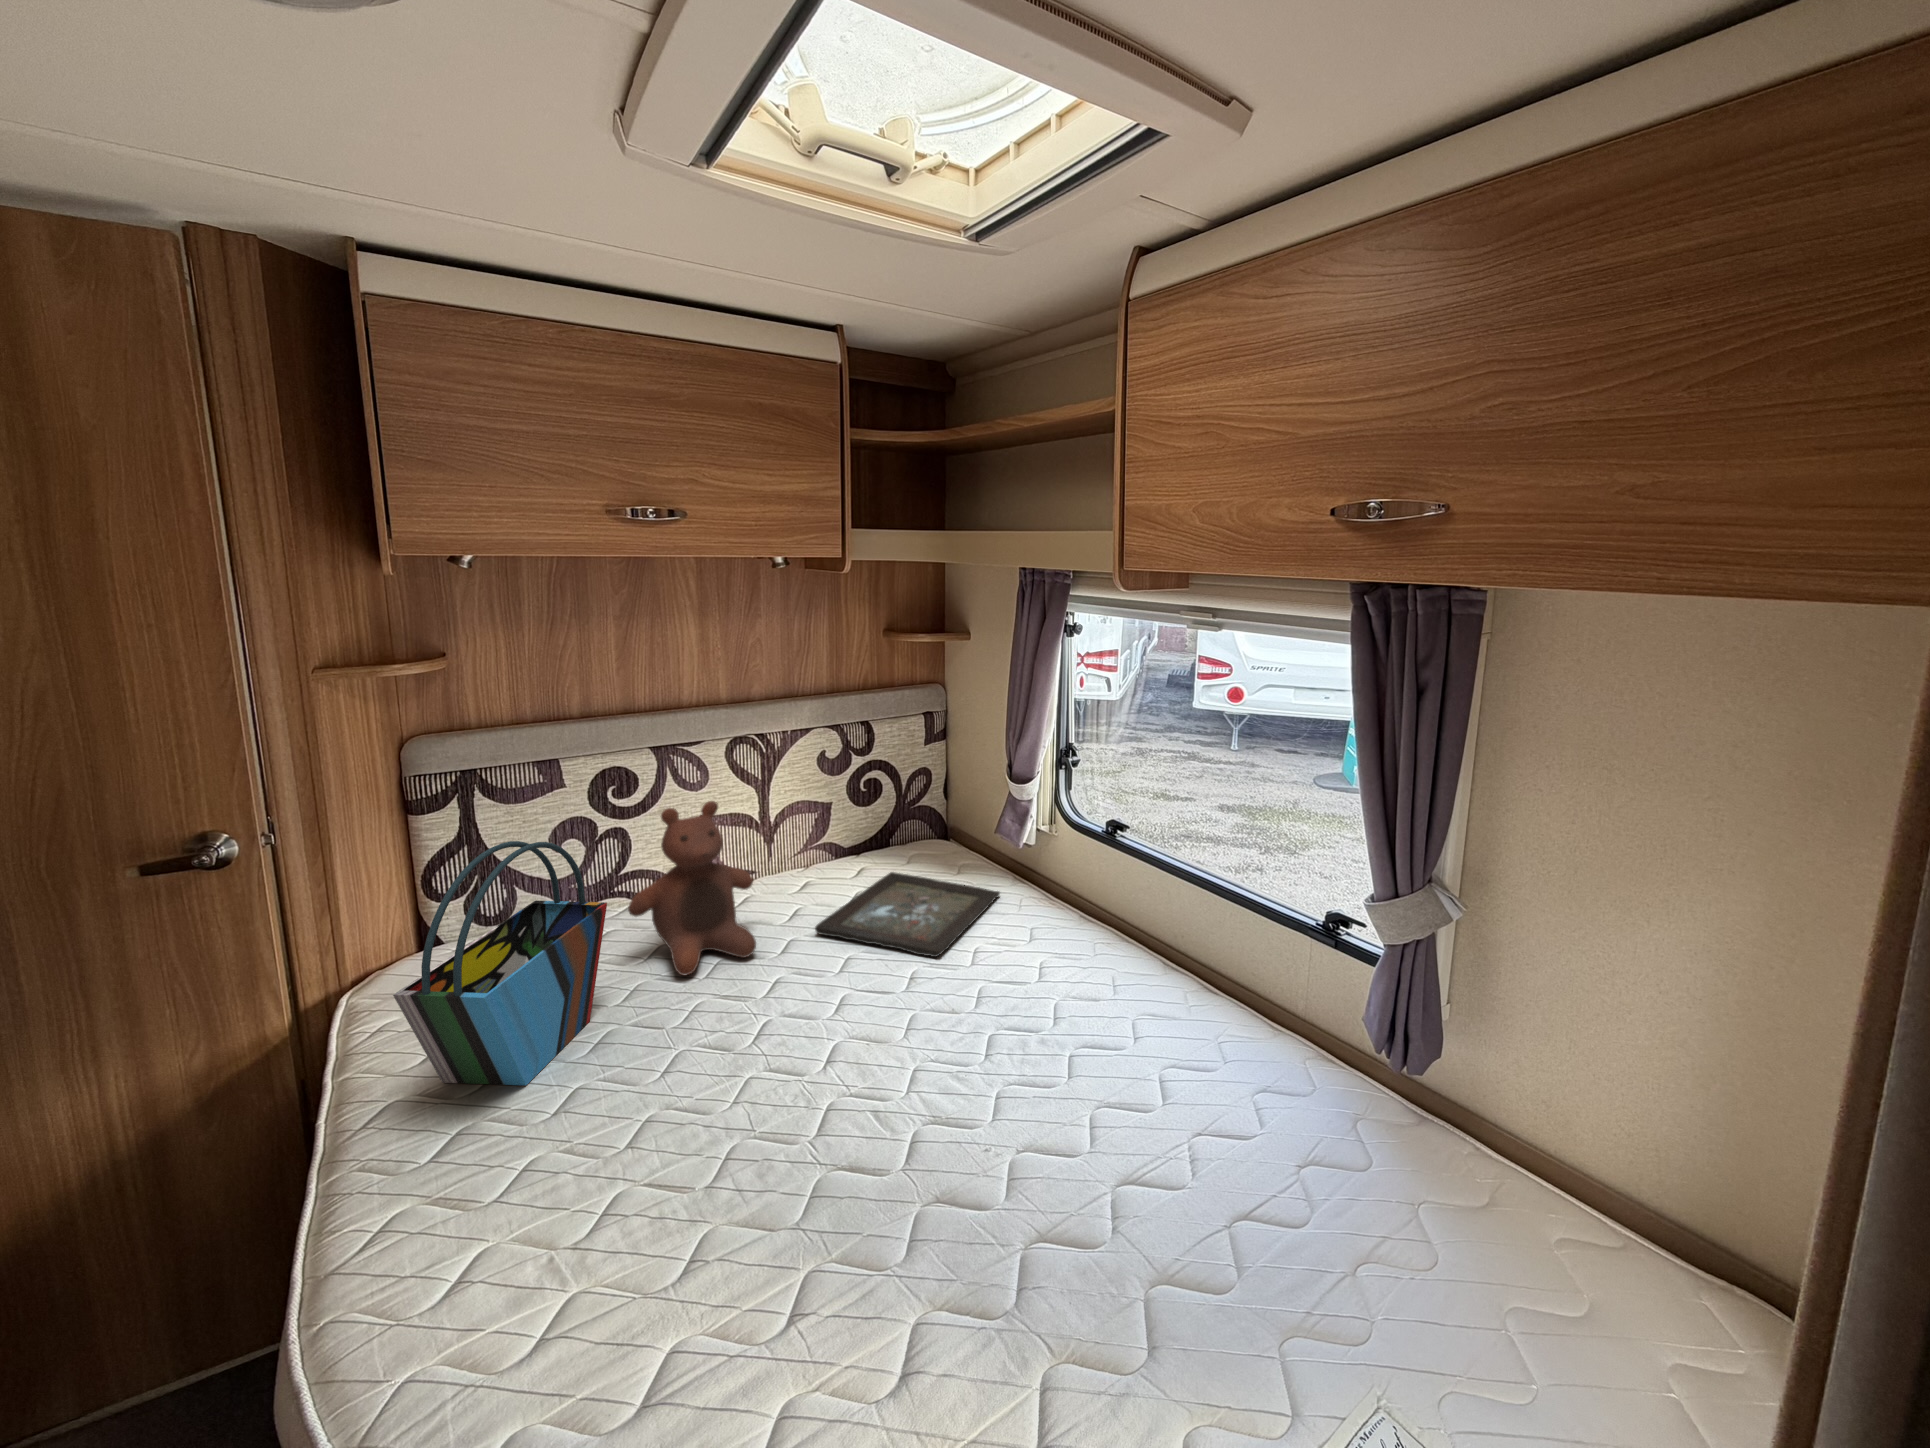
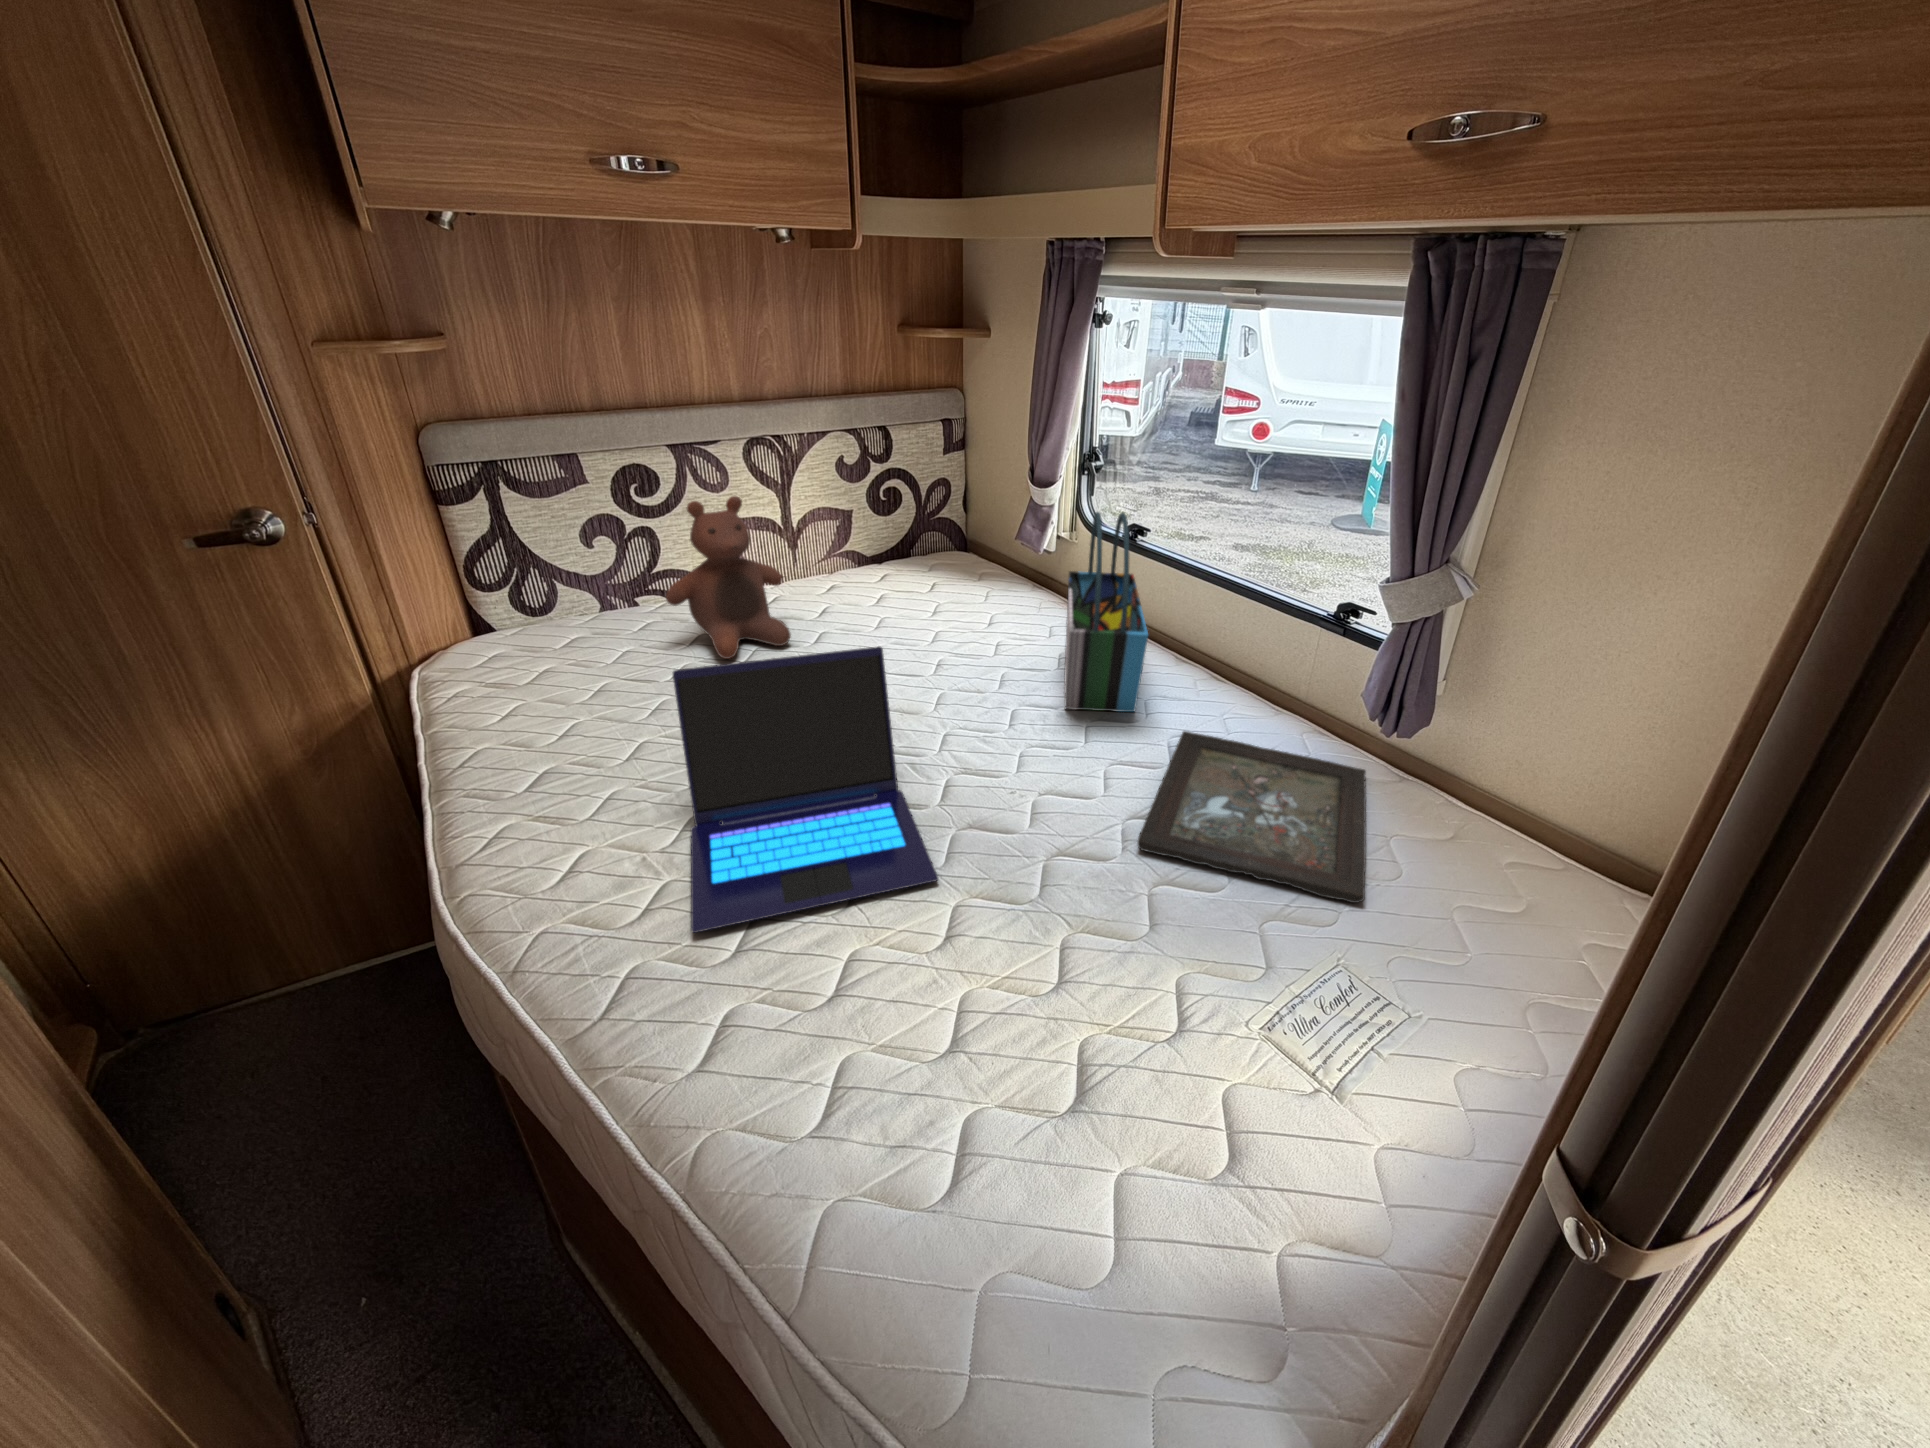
tote bag: present [393,841,607,1085] -> present [1064,512,1148,712]
tray: present [815,872,1000,957] -> present [1137,731,1366,903]
laptop: none [590,979,897,1381] -> present [673,646,938,933]

